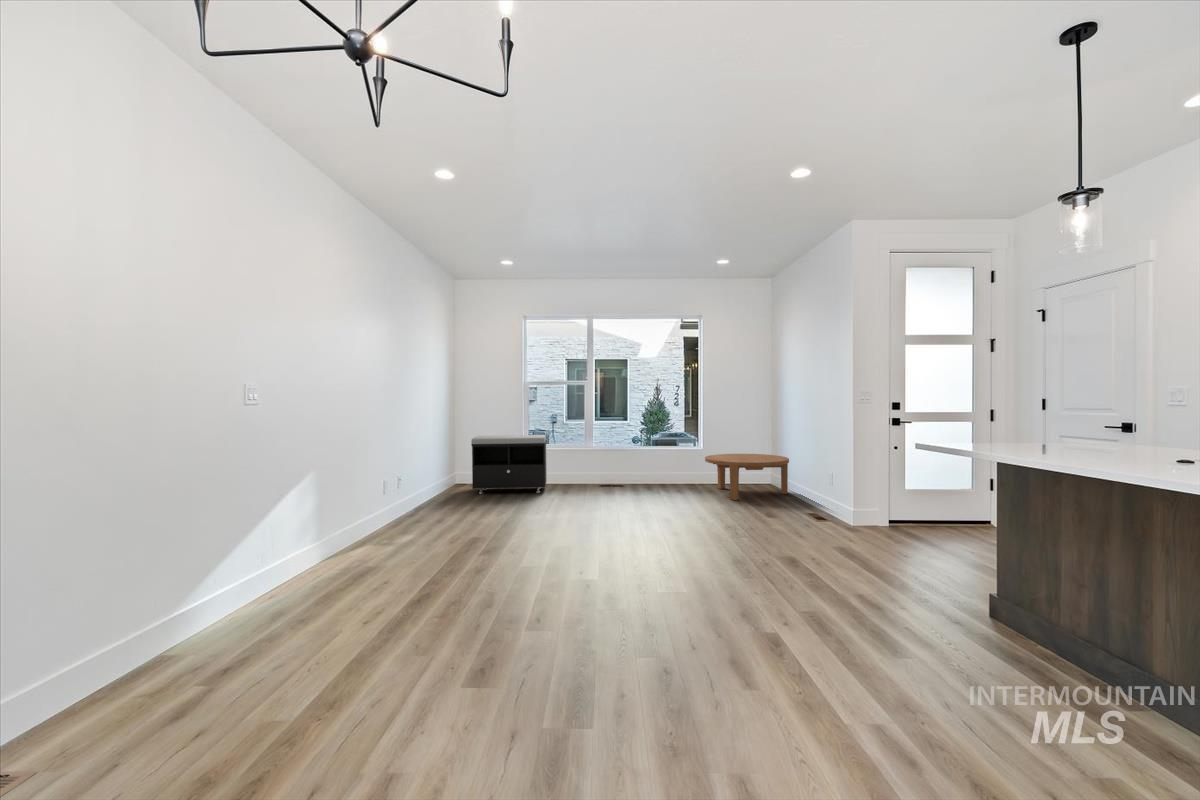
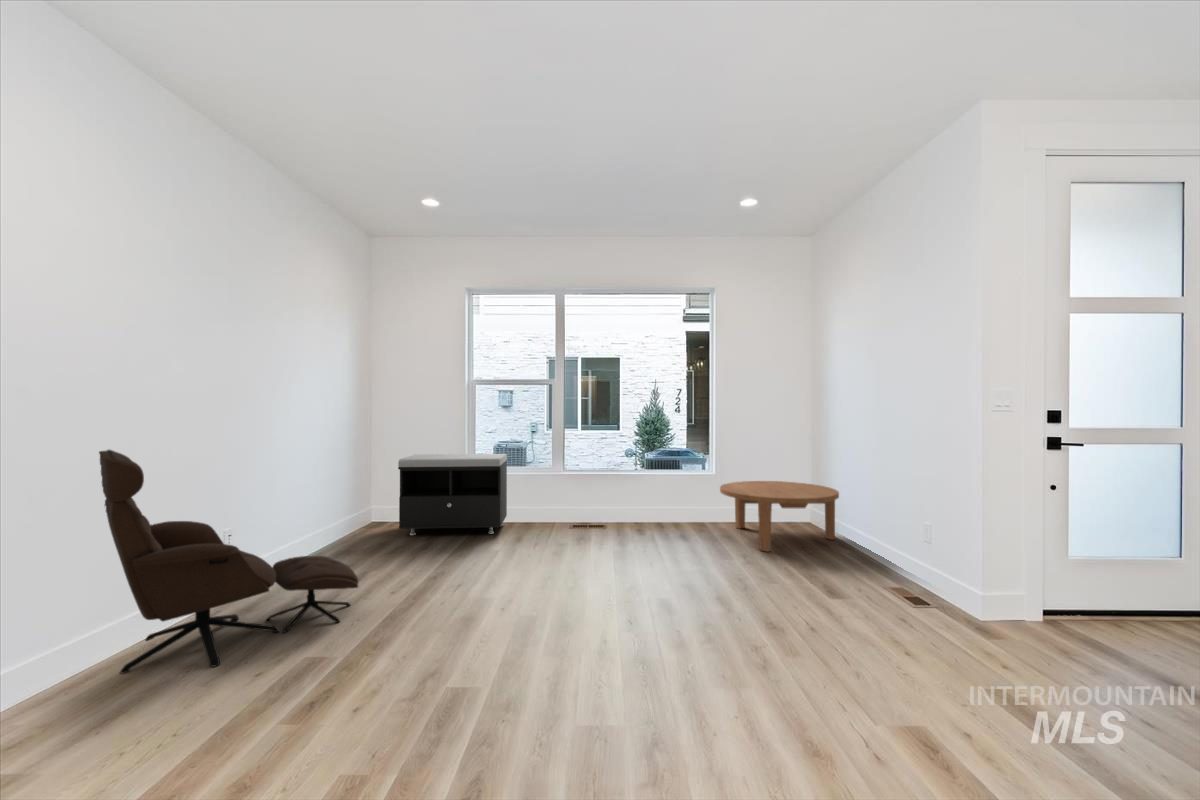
lounge chair: none [346,427,478,545] -> present [99,450,358,673]

